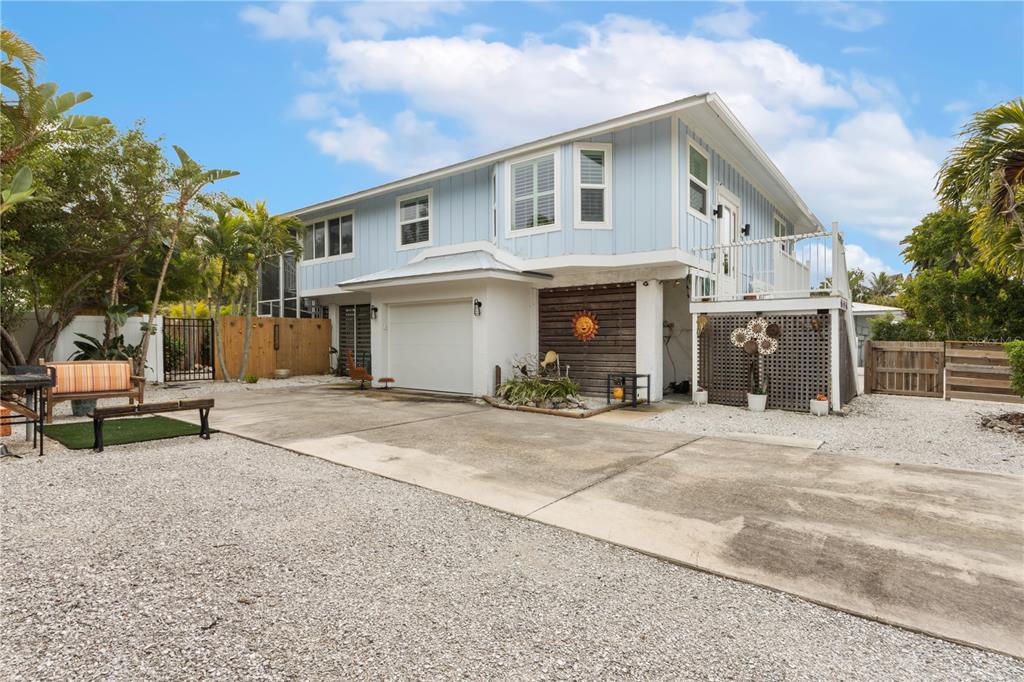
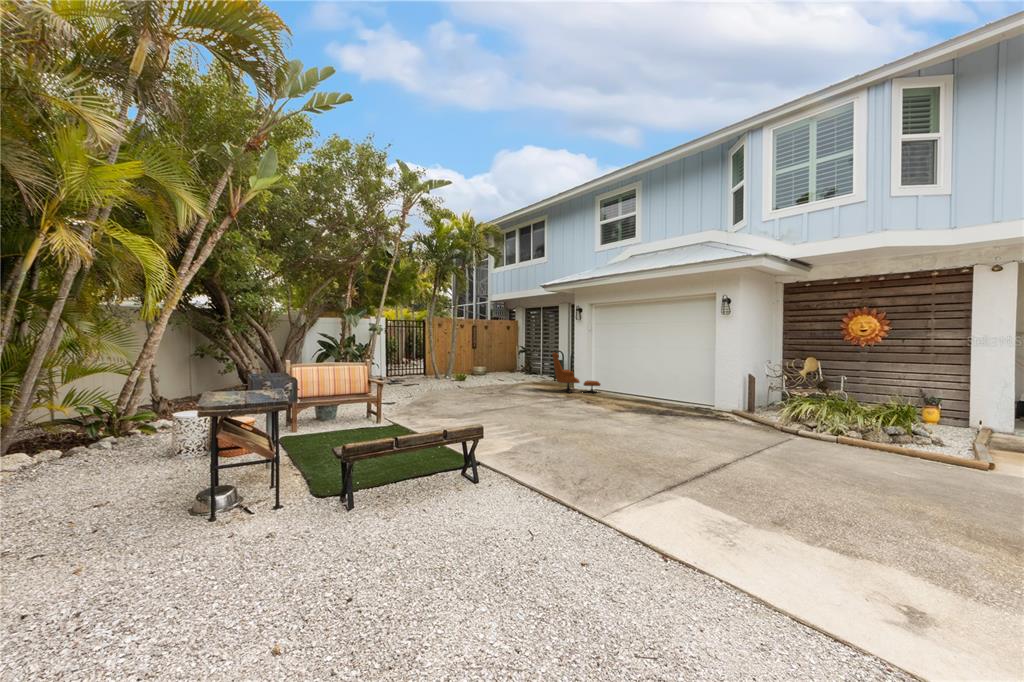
side table: present [607,372,650,407] -> none [931,390,1006,444]

